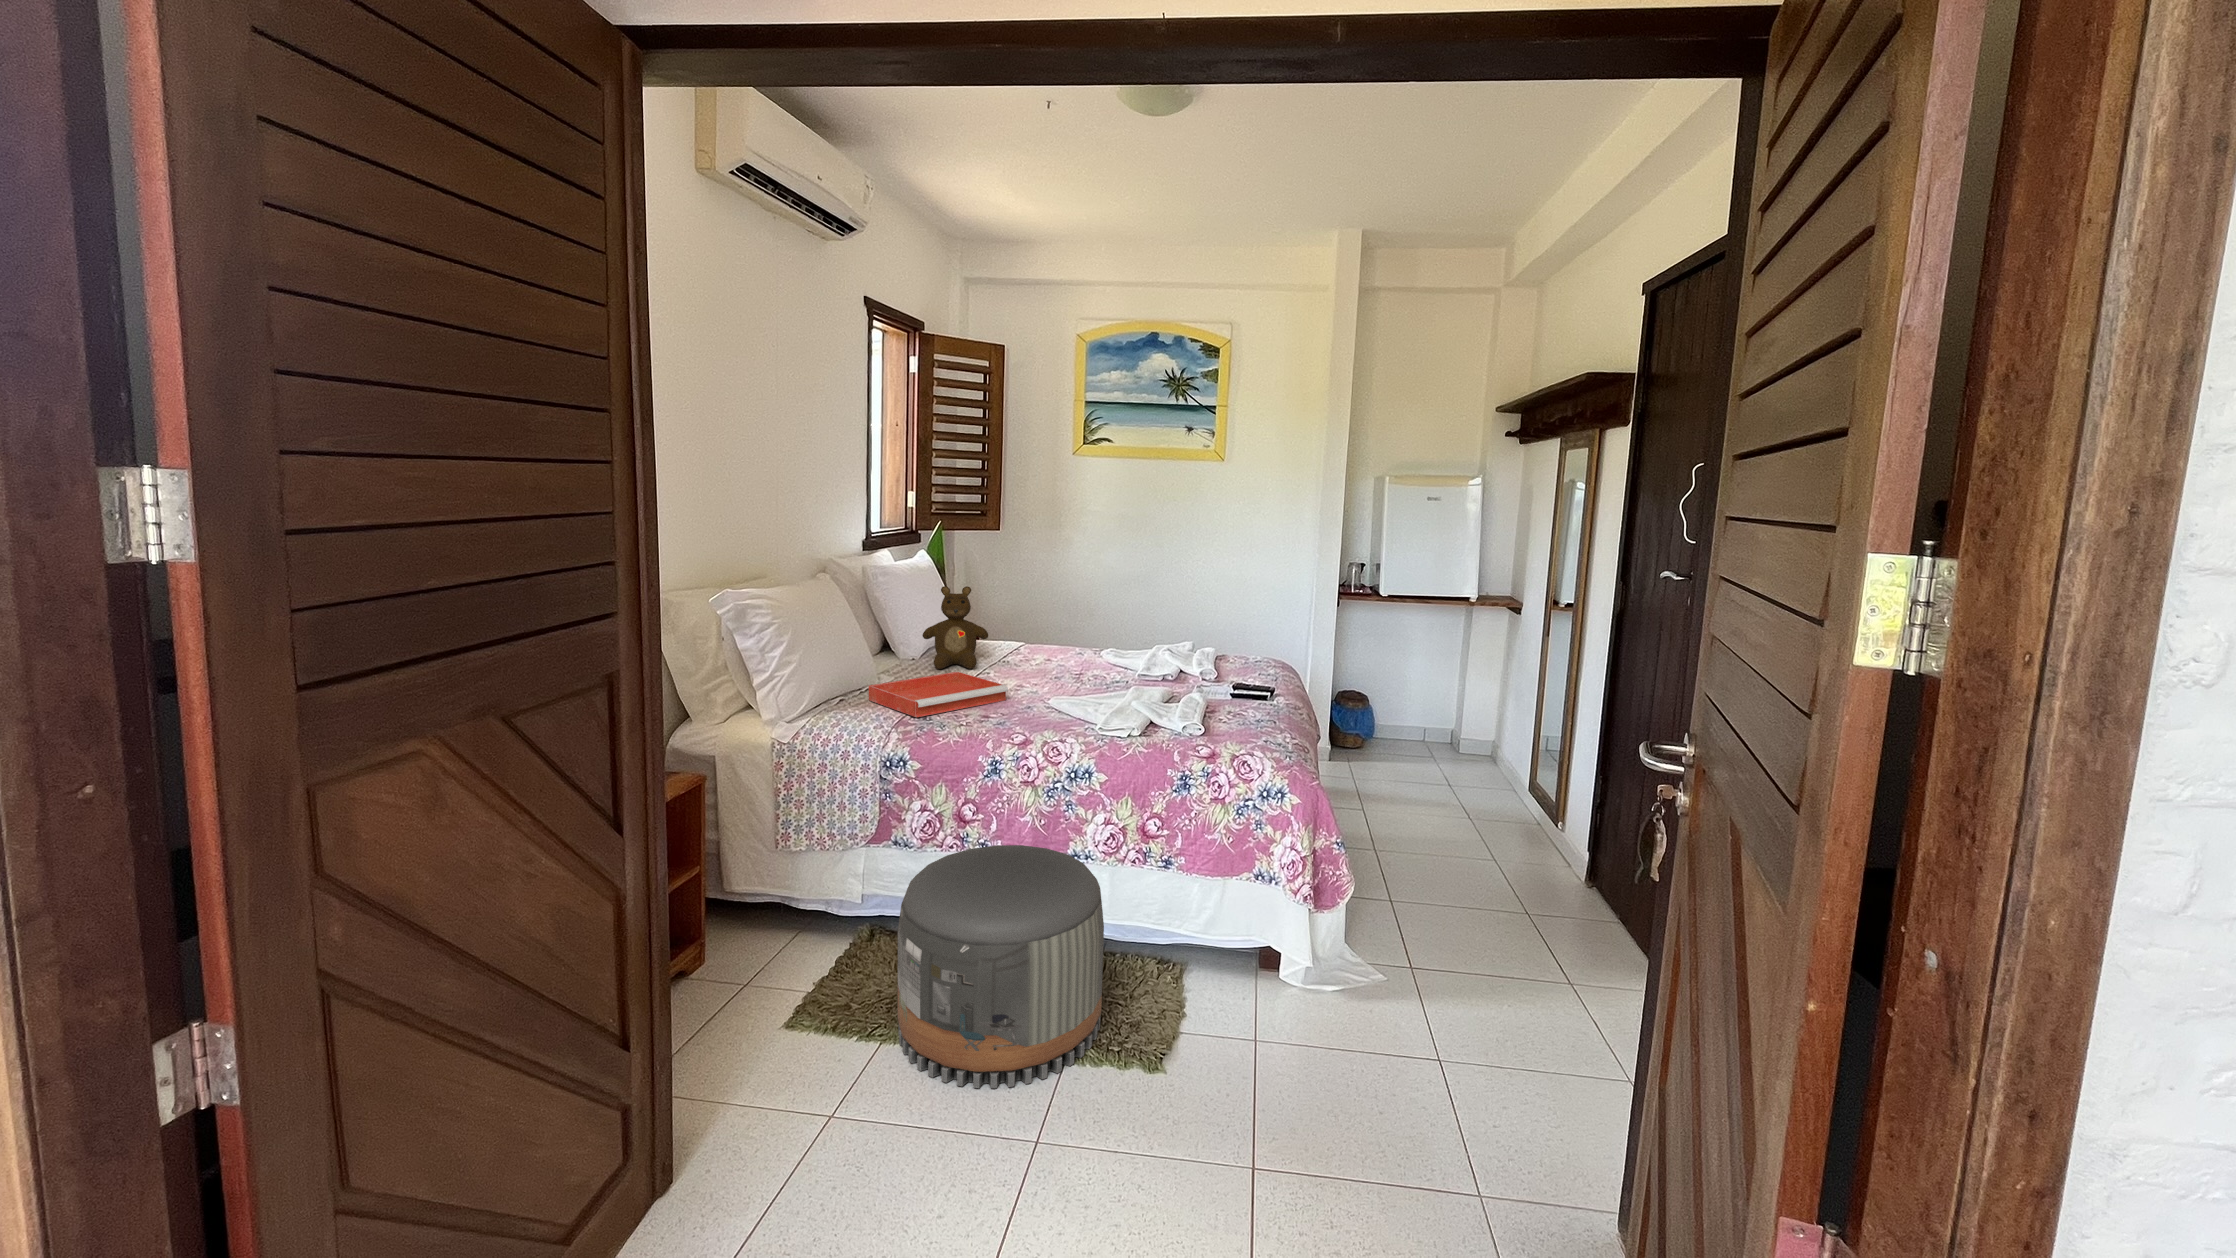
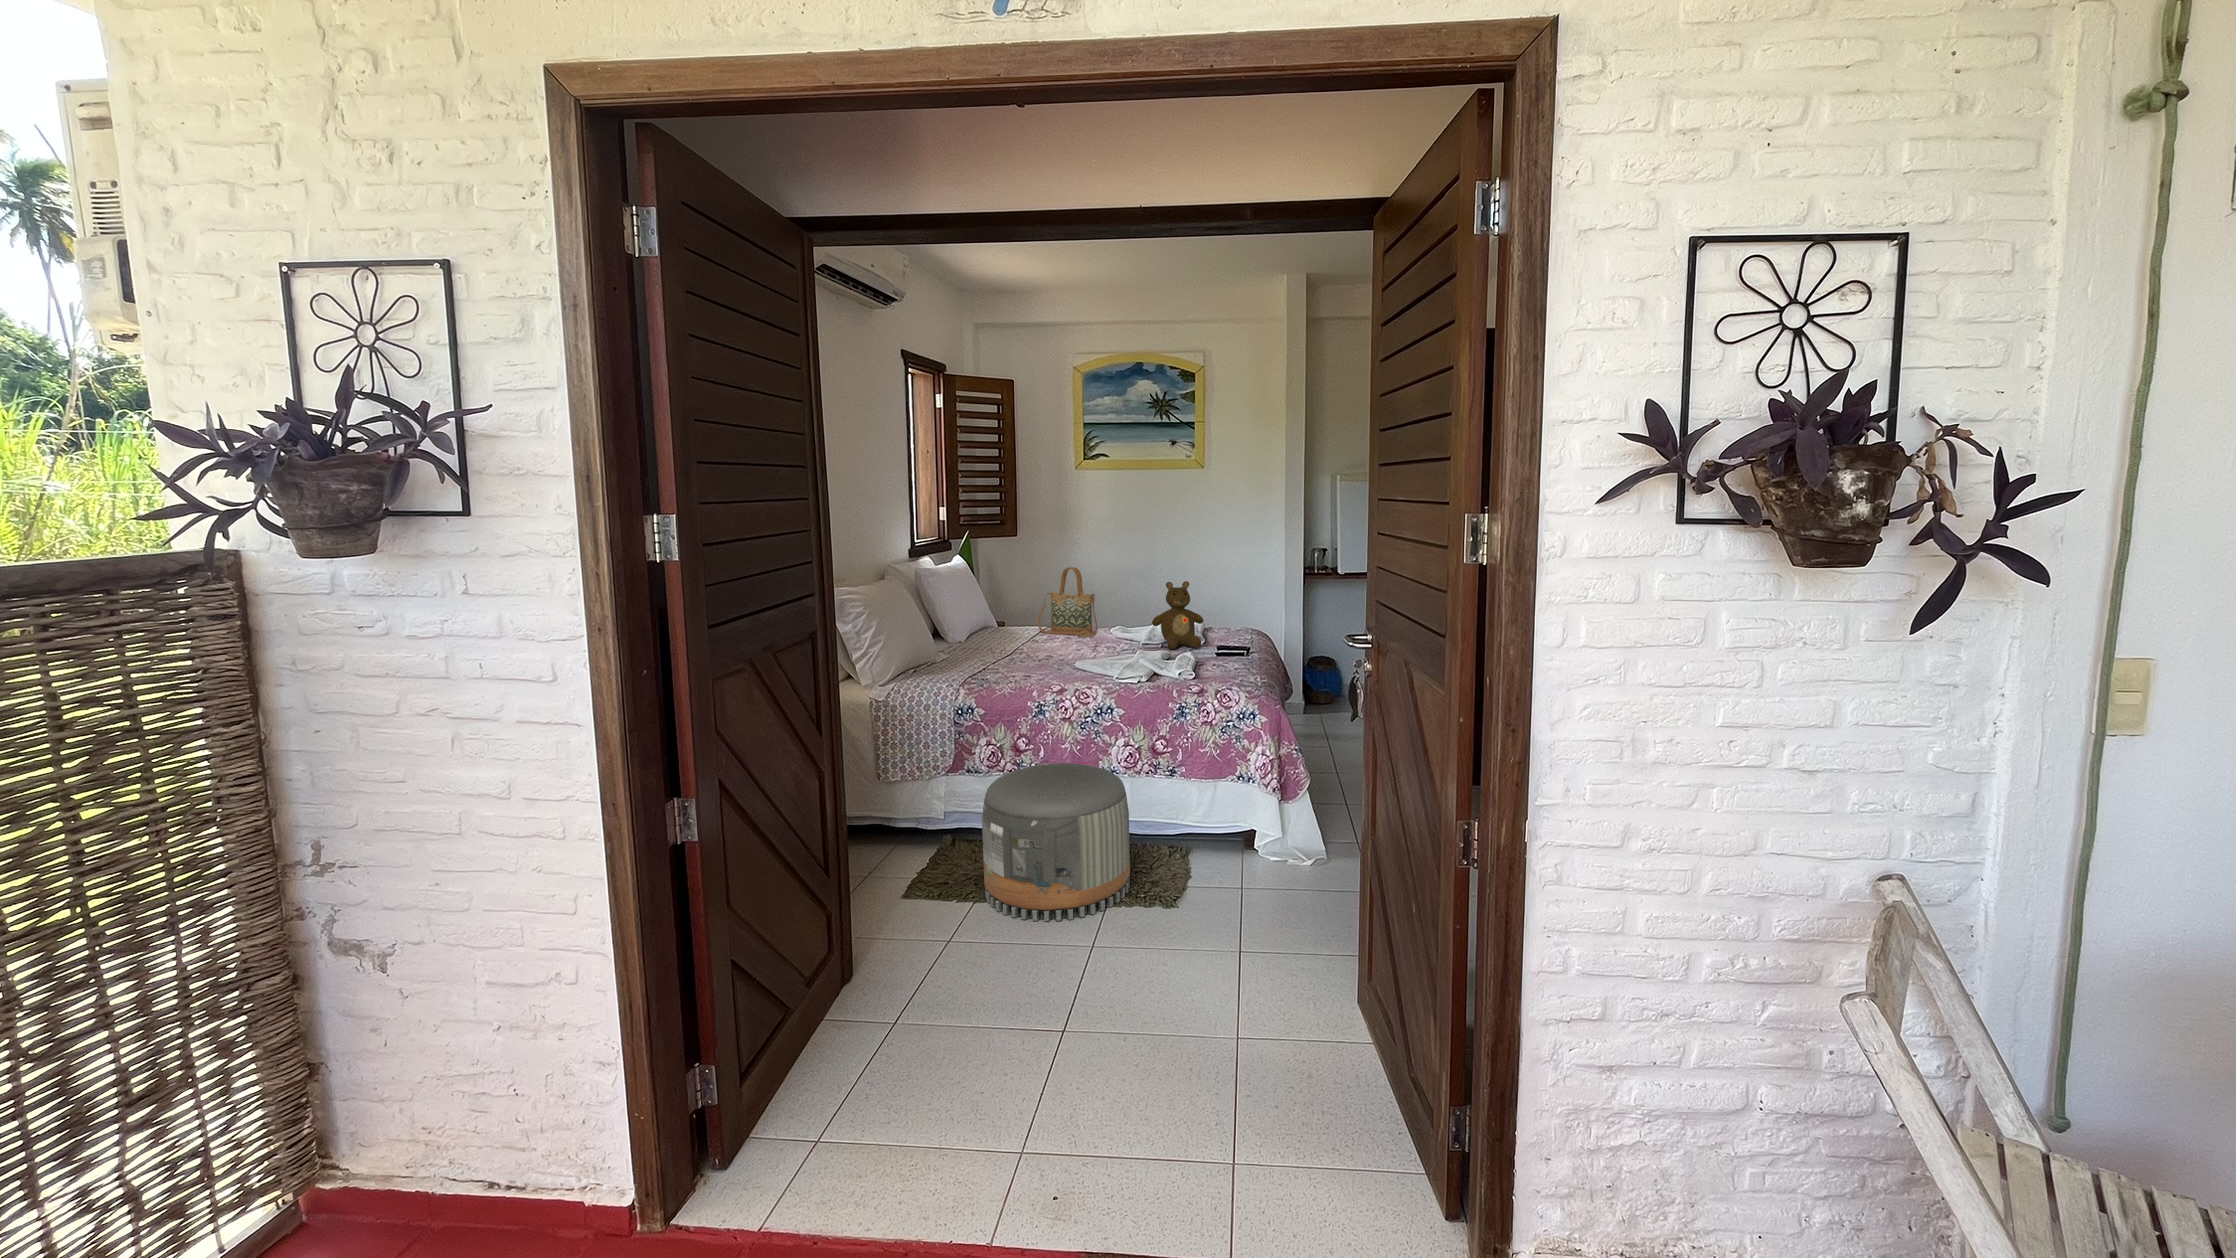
handbag: none [1014,572,1085,660] -> present [1038,567,1097,637]
teddy bear: present [922,586,988,669] -> present [1152,581,1203,649]
tray: present [869,672,1008,717] -> none [935,647,1043,679]

